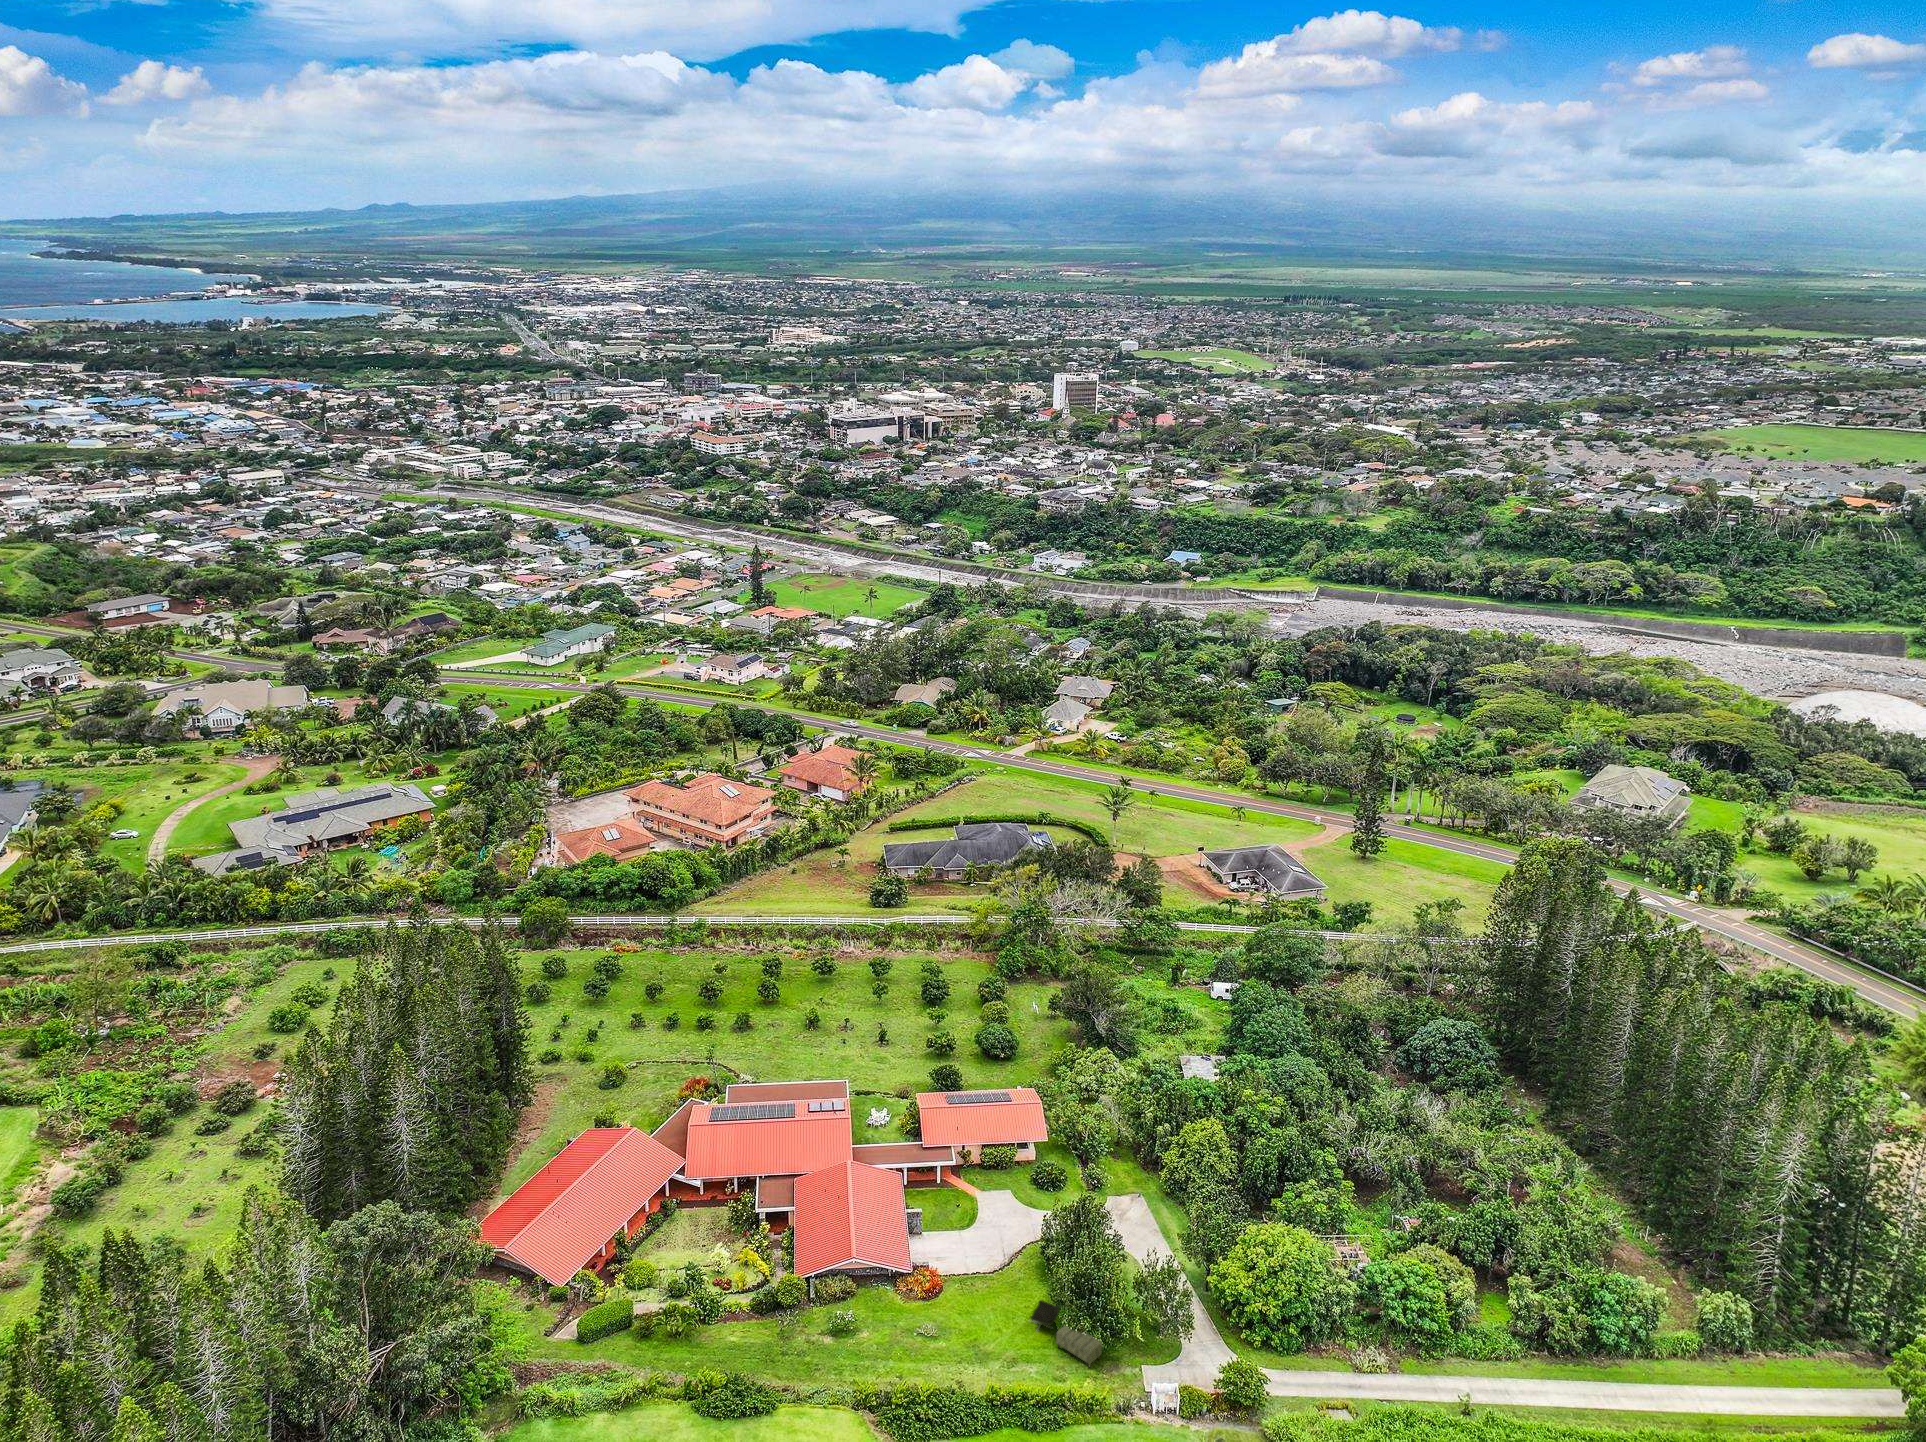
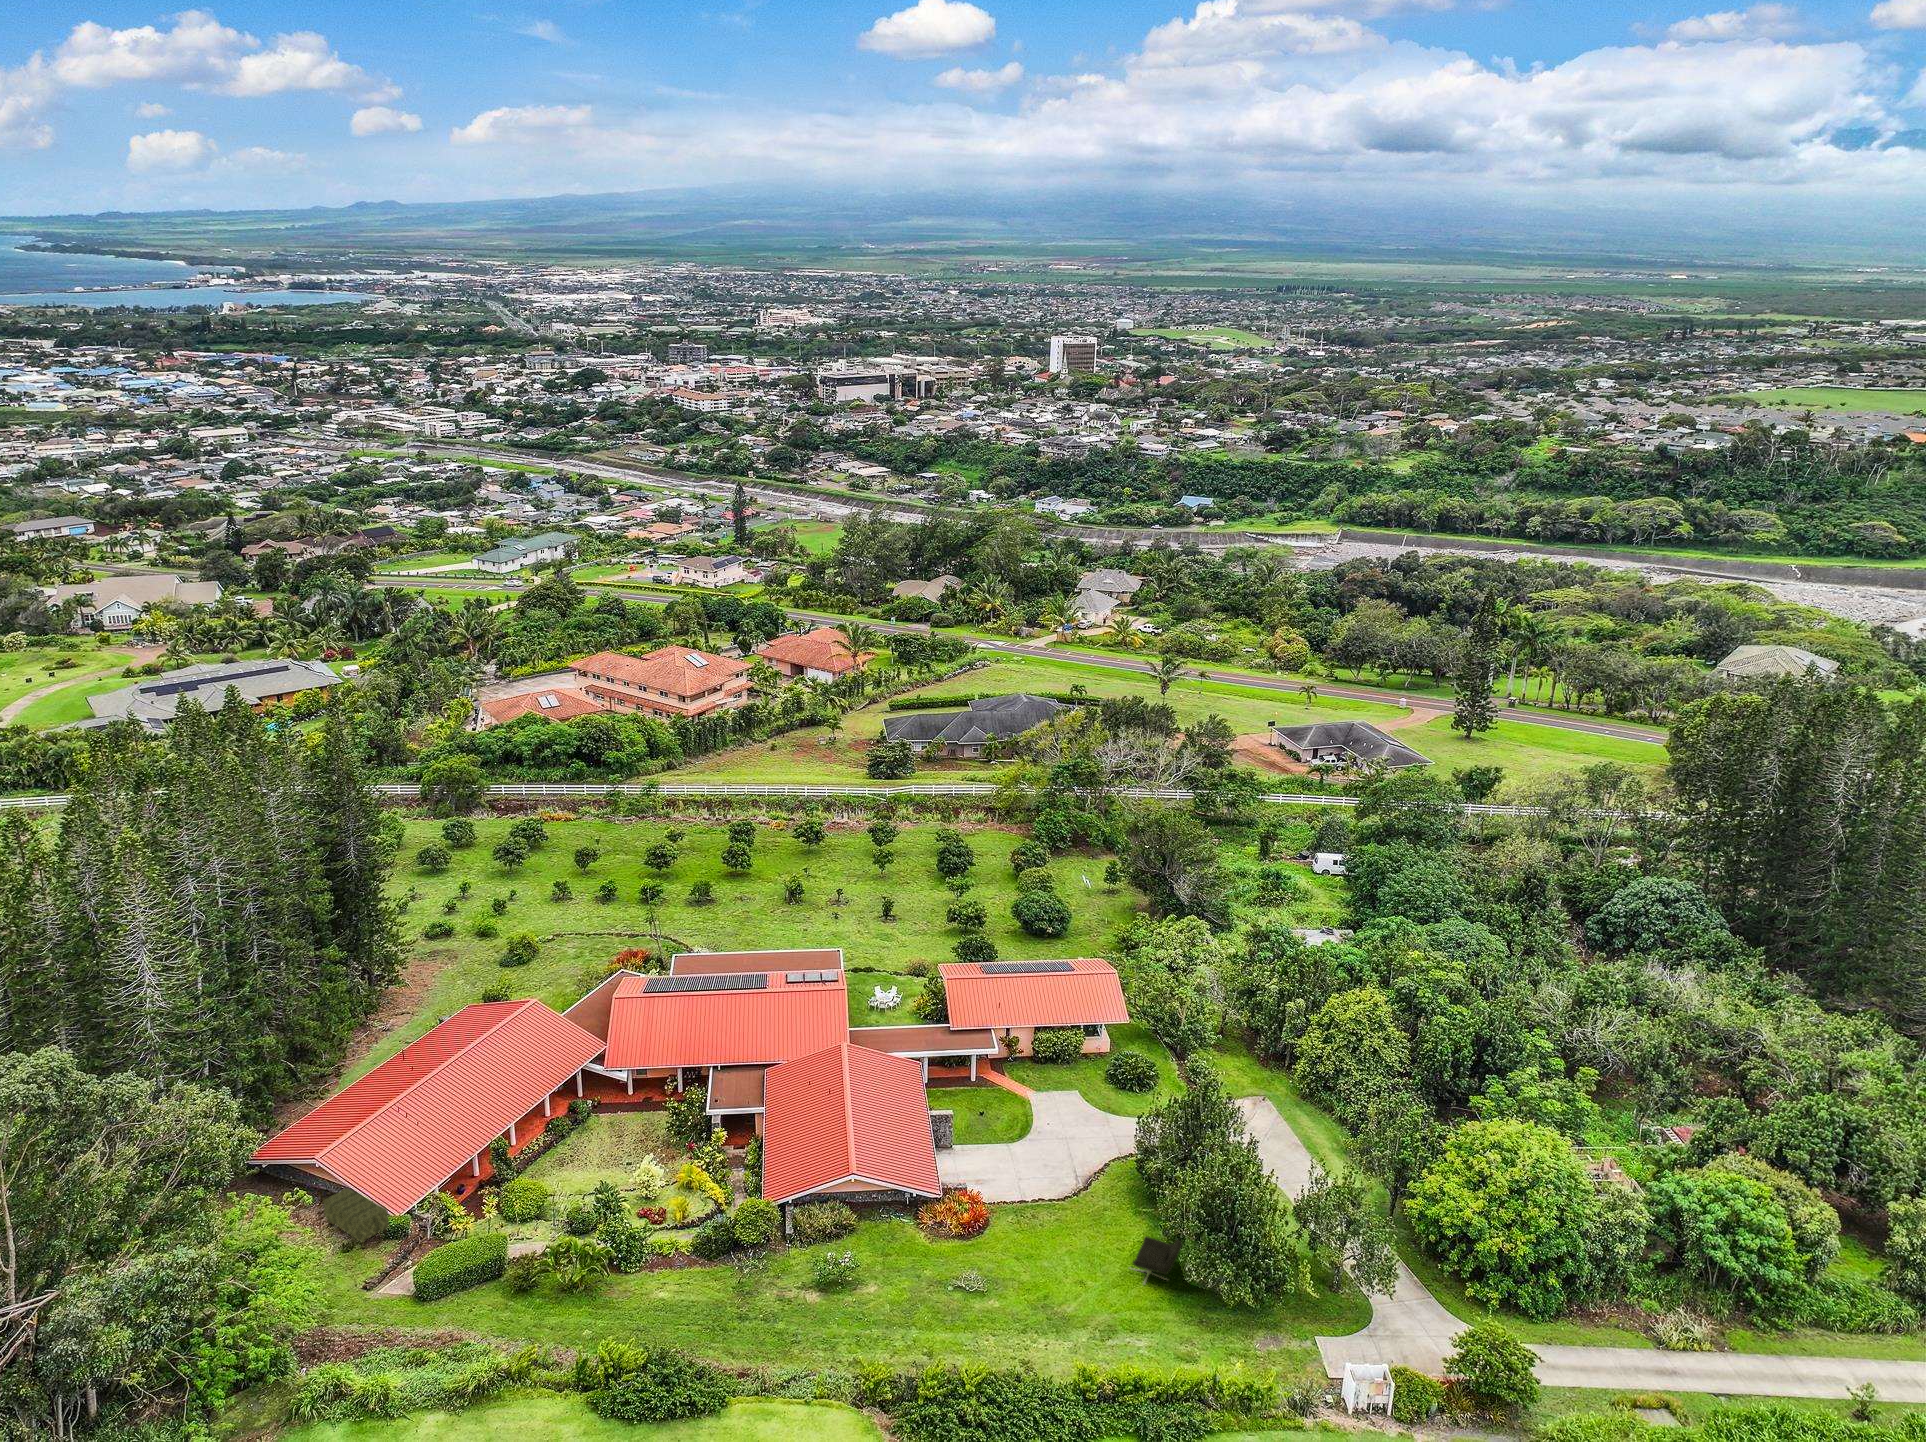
bench: present [1056,1326,1102,1367] -> present [324,1189,389,1249]

